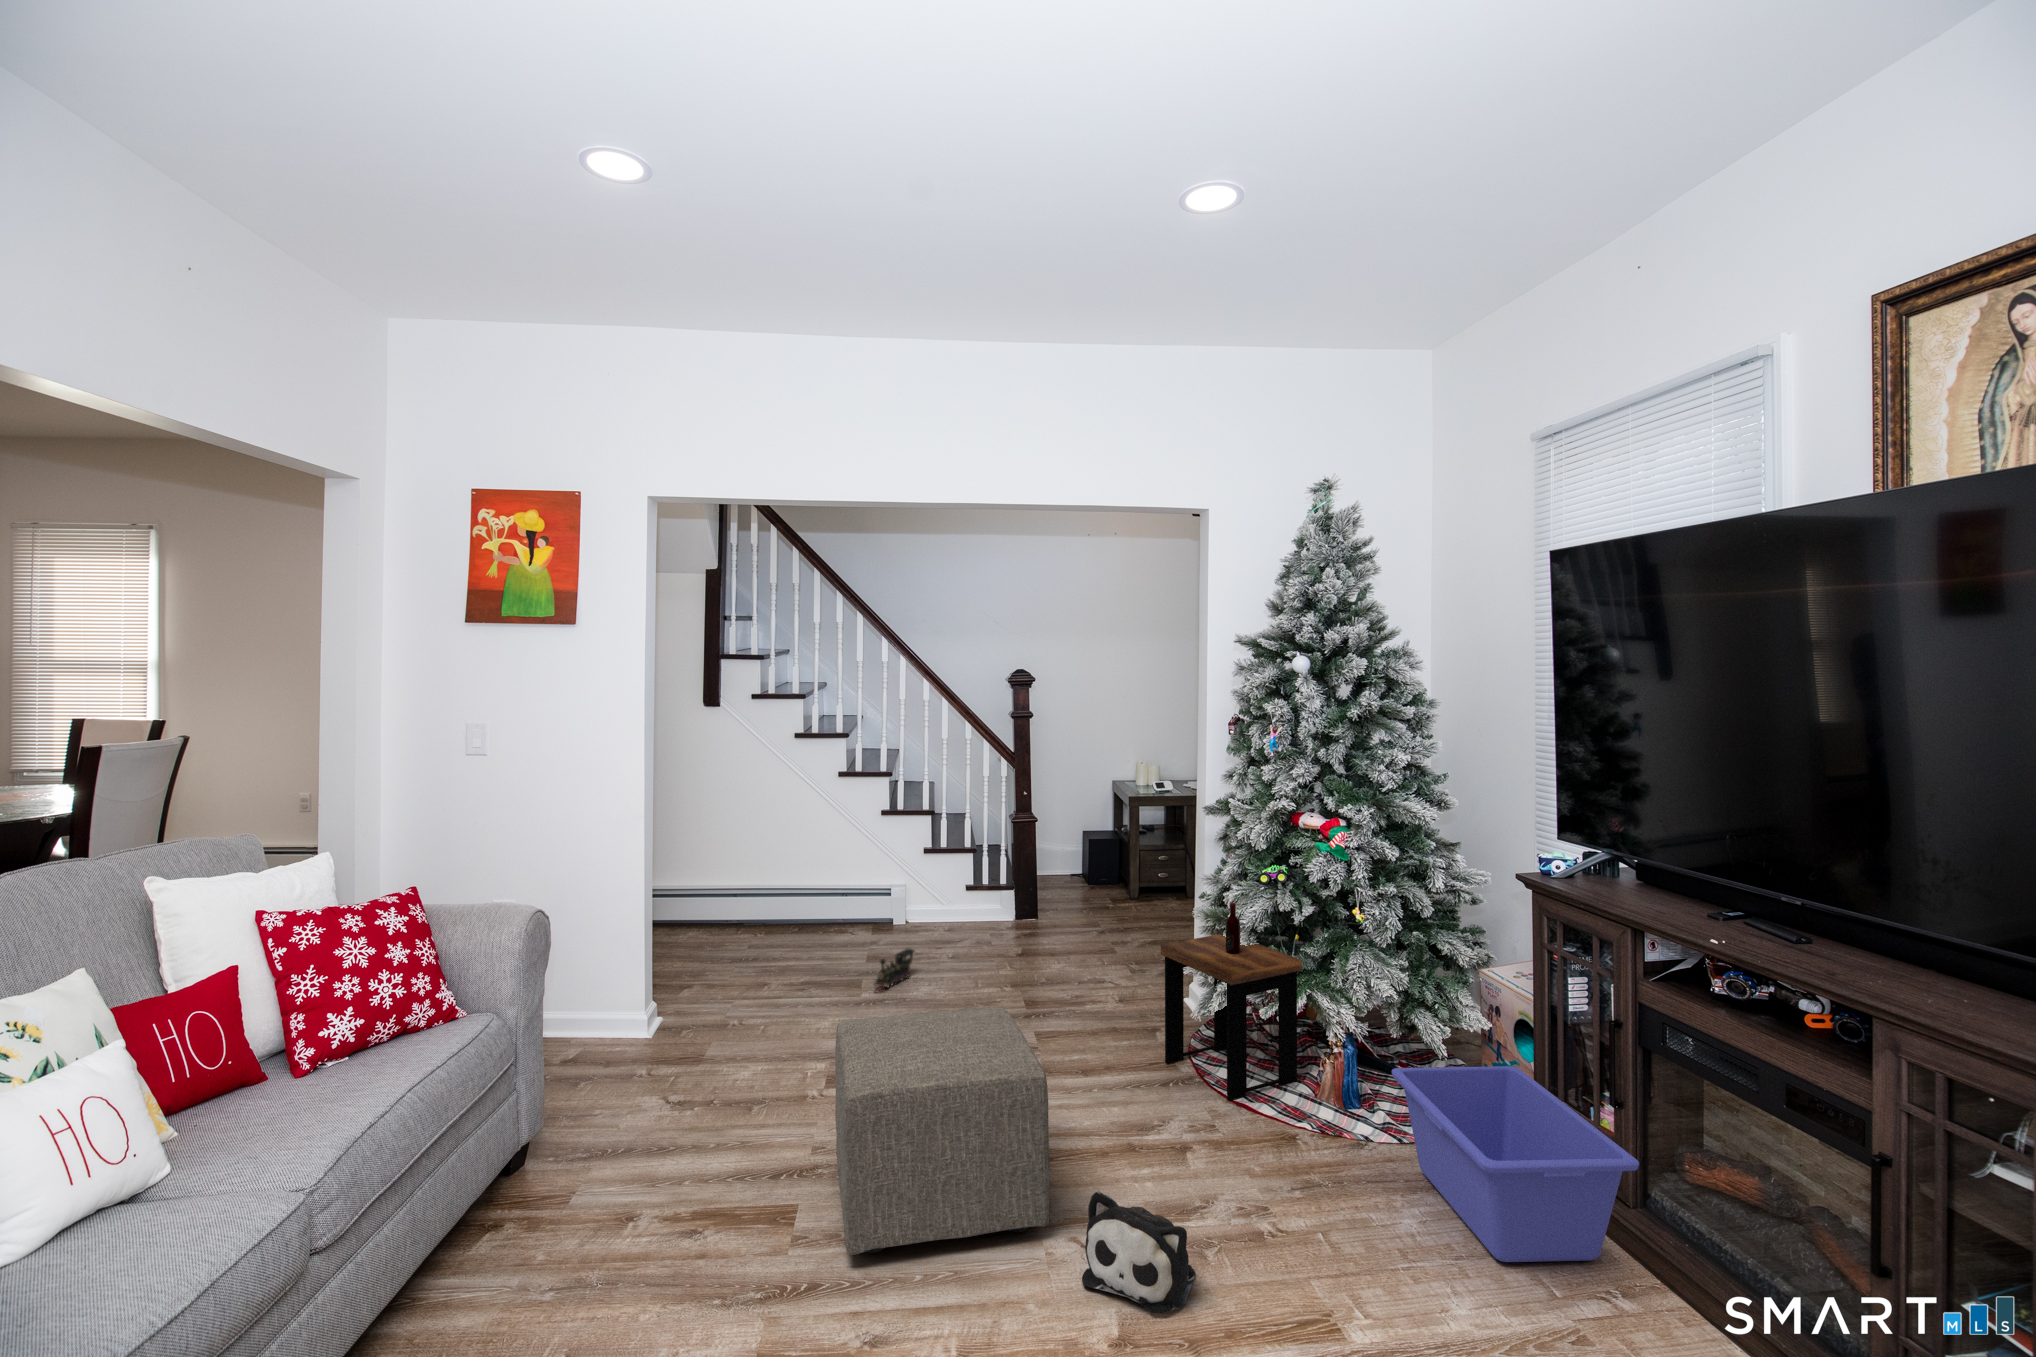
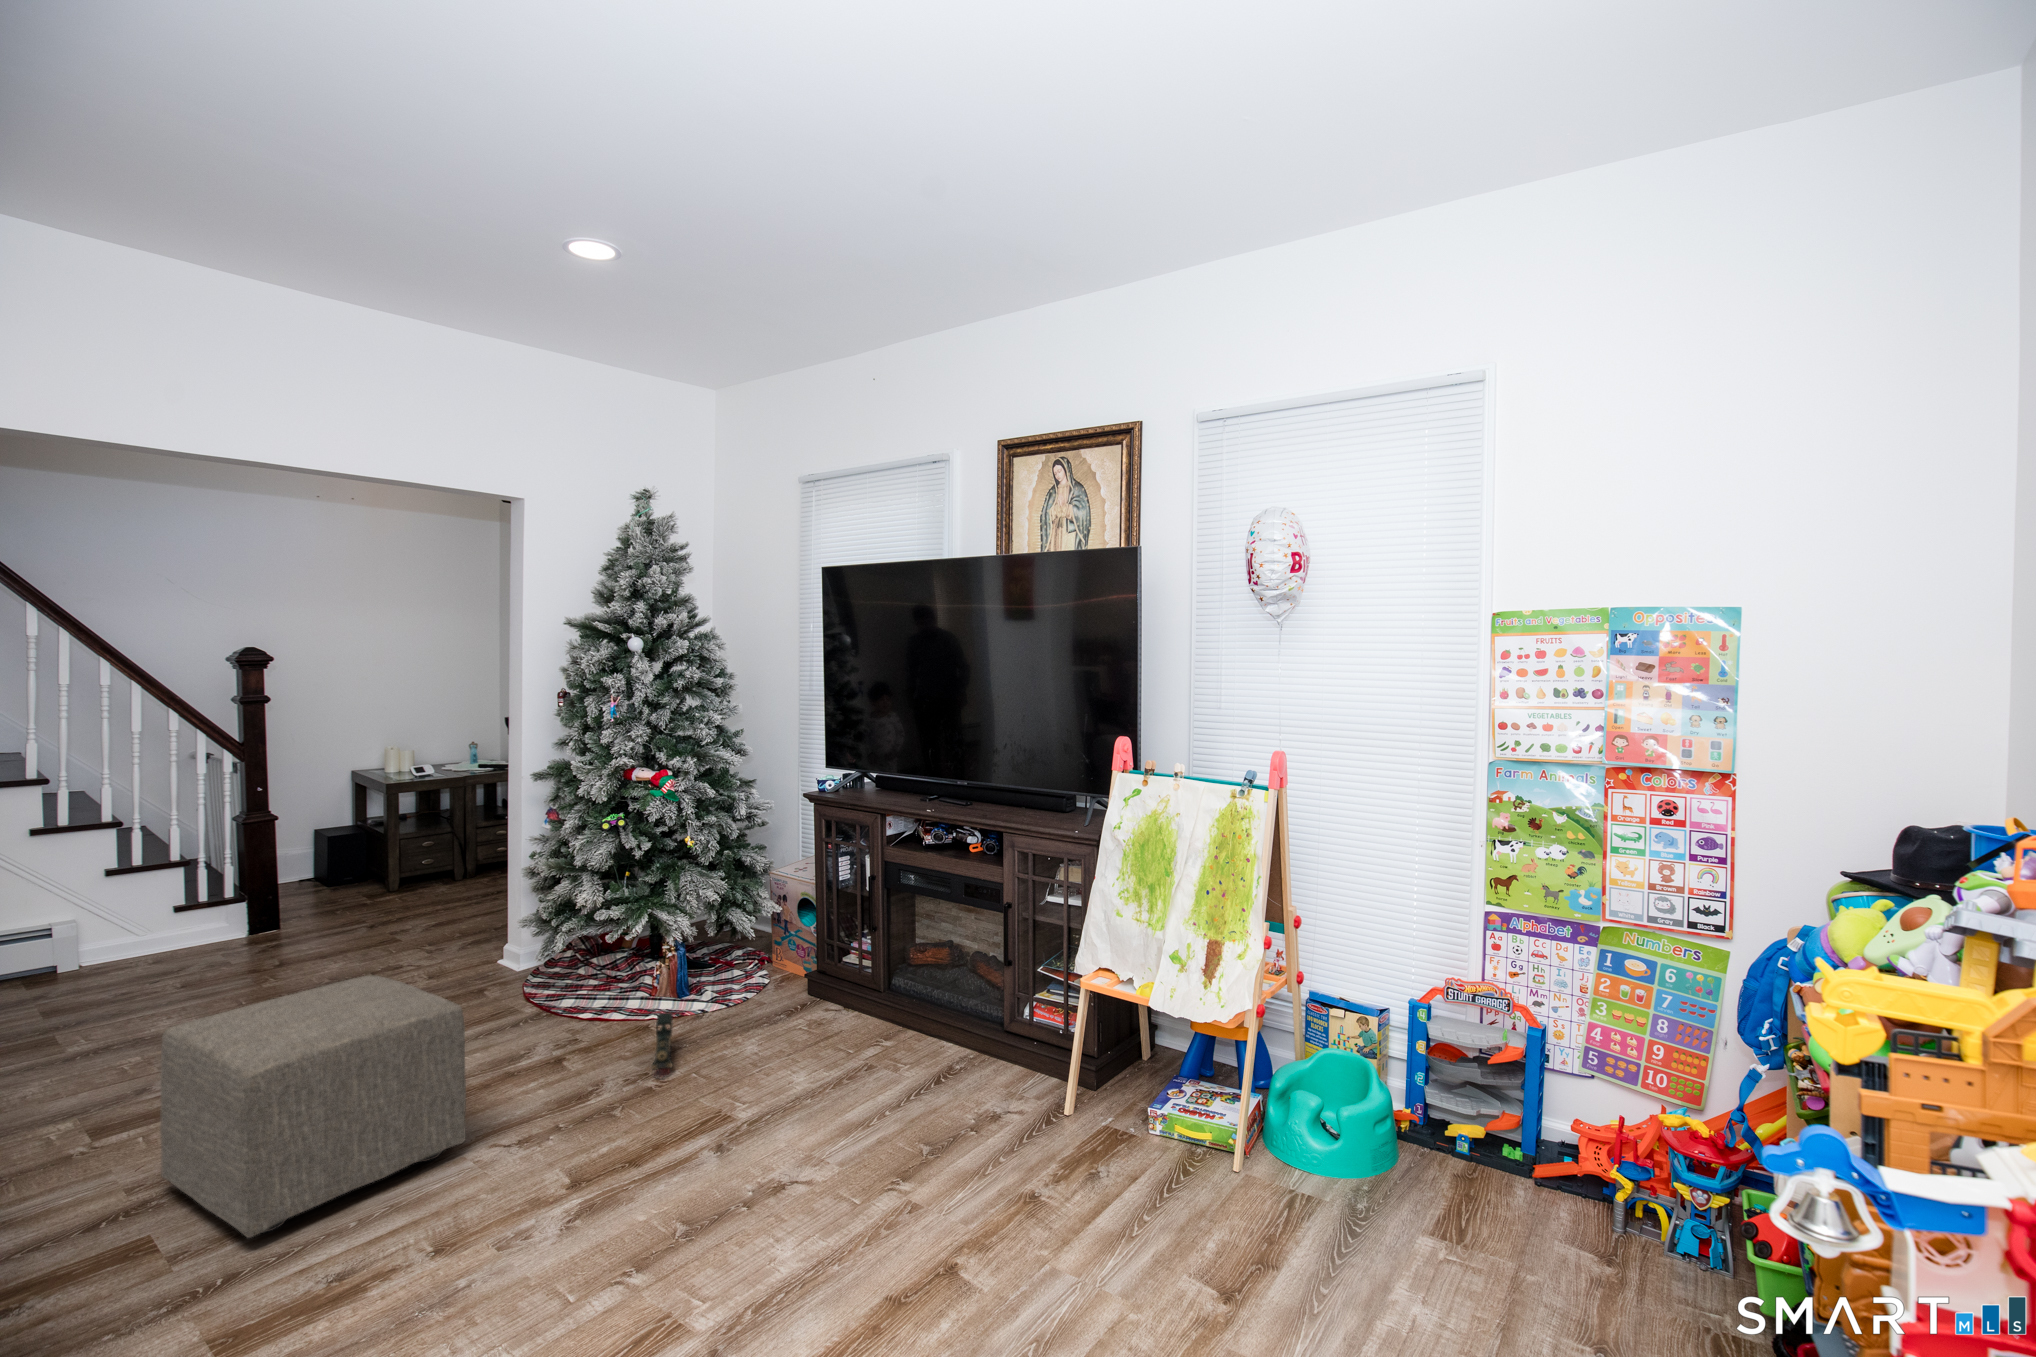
side table: present [1161,903,1302,1101] -> none [506,851,641,1017]
toy train: present [874,949,914,991] -> present [651,1012,673,1077]
storage bin: present [1392,1066,1639,1262] -> none [729,928,892,1046]
plush toy: present [1082,1191,1195,1314] -> none [516,1086,614,1167]

